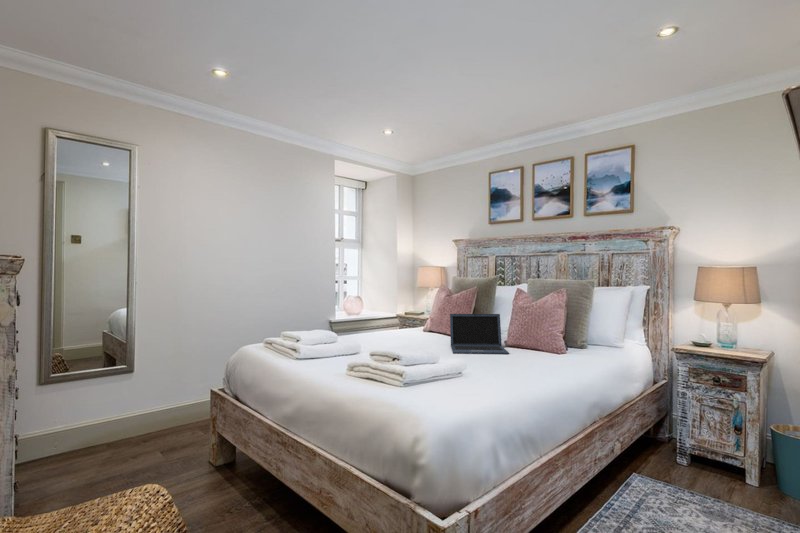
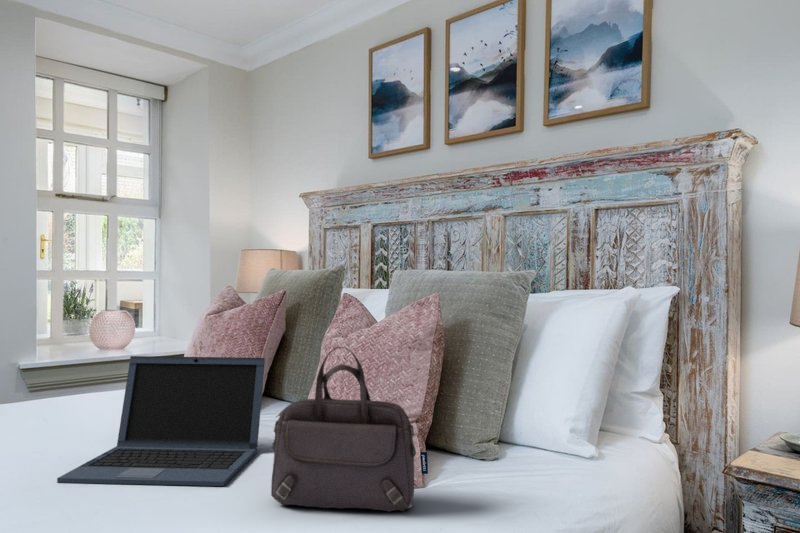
handbag: none [530,308,578,358] -> present [271,347,416,512]

